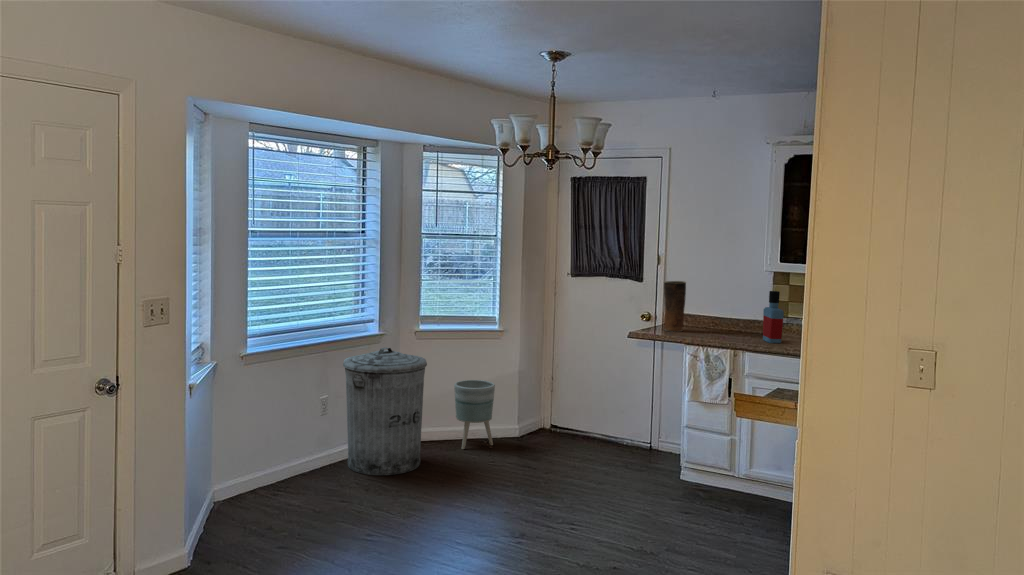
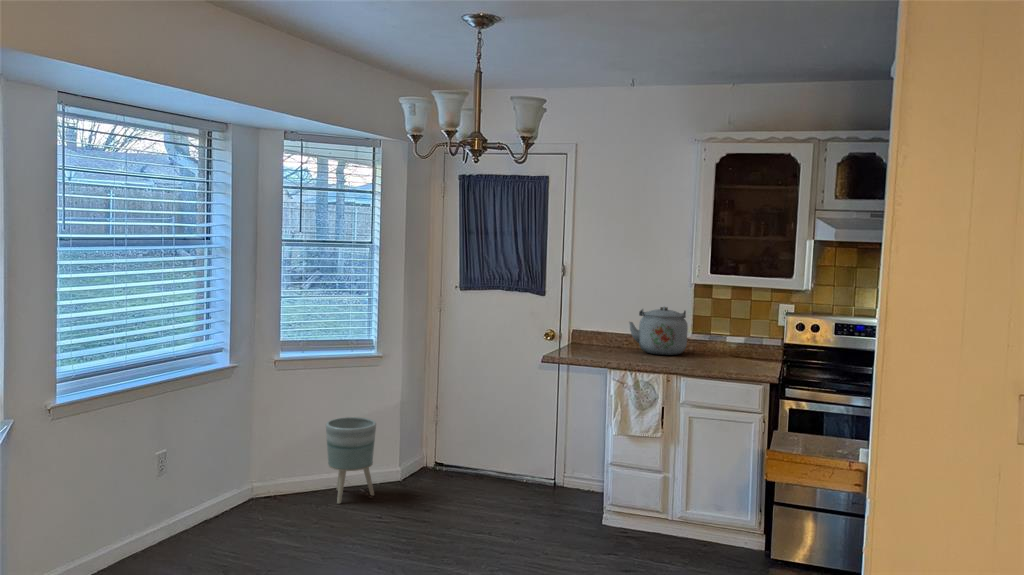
vase: present [664,281,686,332] -> none [577,295,602,354]
bottle: present [763,291,784,343] -> none [693,306,719,365]
kettle: none [711,292,764,334] -> present [629,307,688,355]
trash can: present [343,348,427,475] -> none [187,385,298,551]

